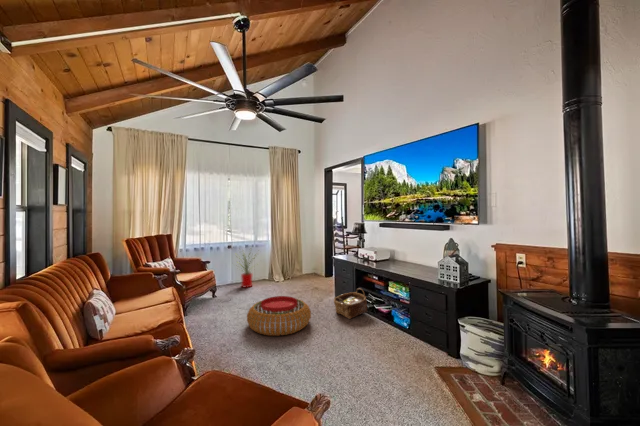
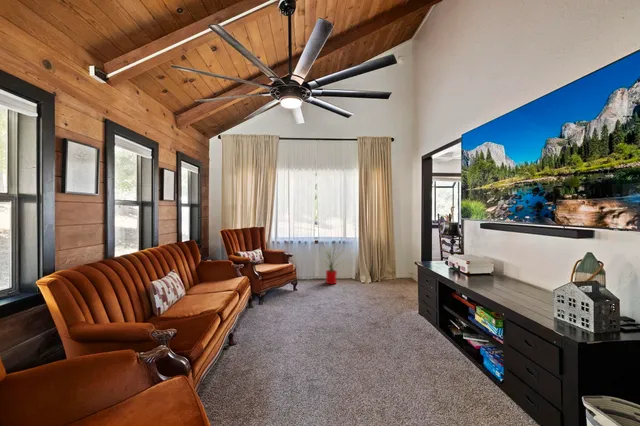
woven basket: present [334,288,367,319] -> none [409,306,453,342]
pouf: present [247,296,311,336] -> none [309,300,377,345]

